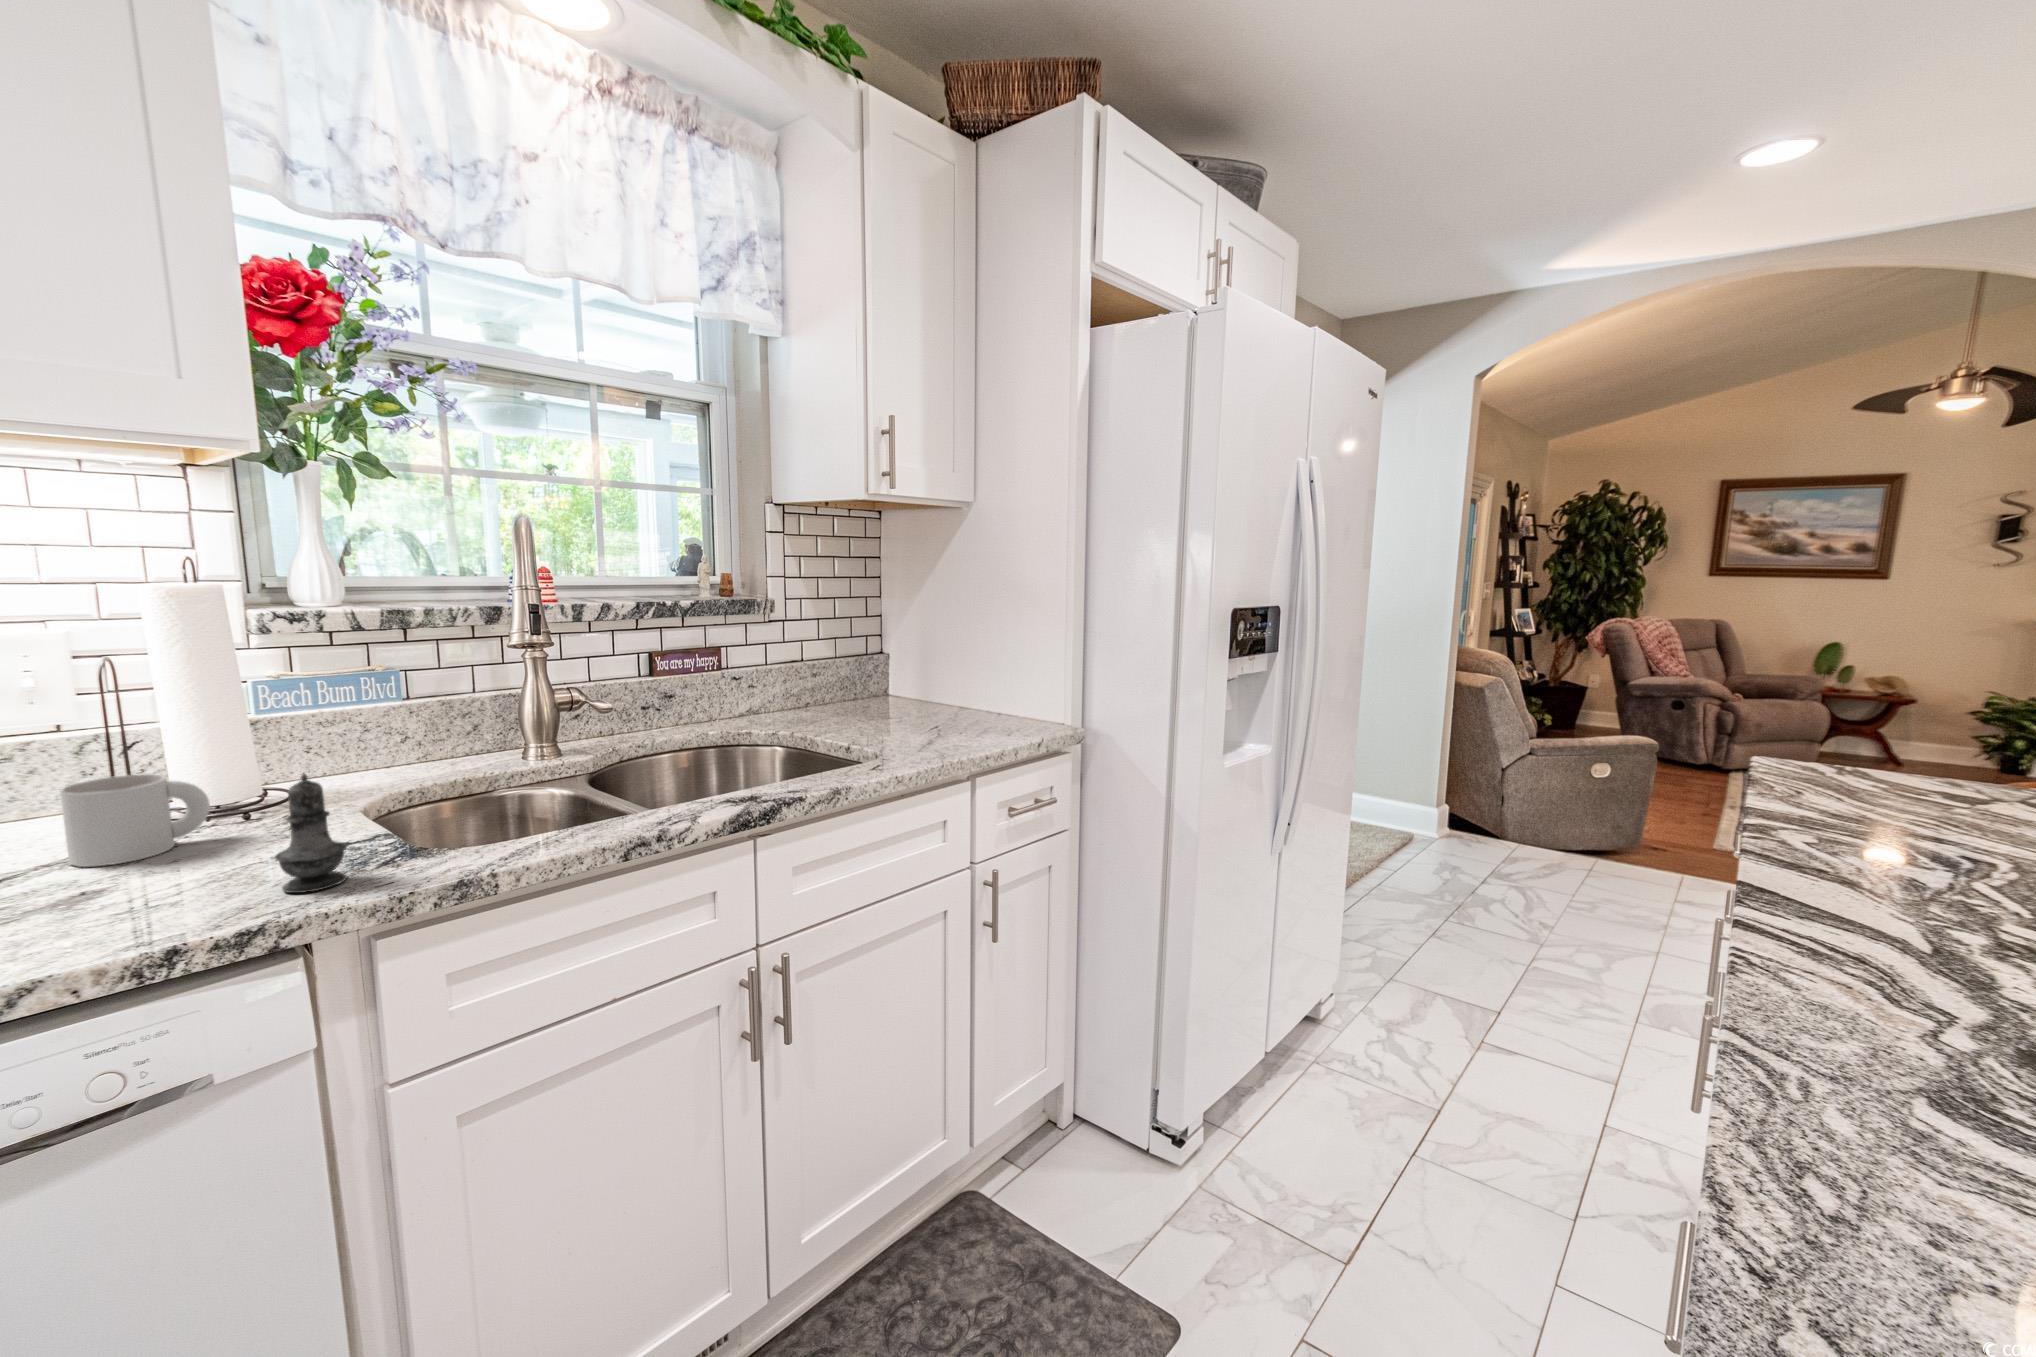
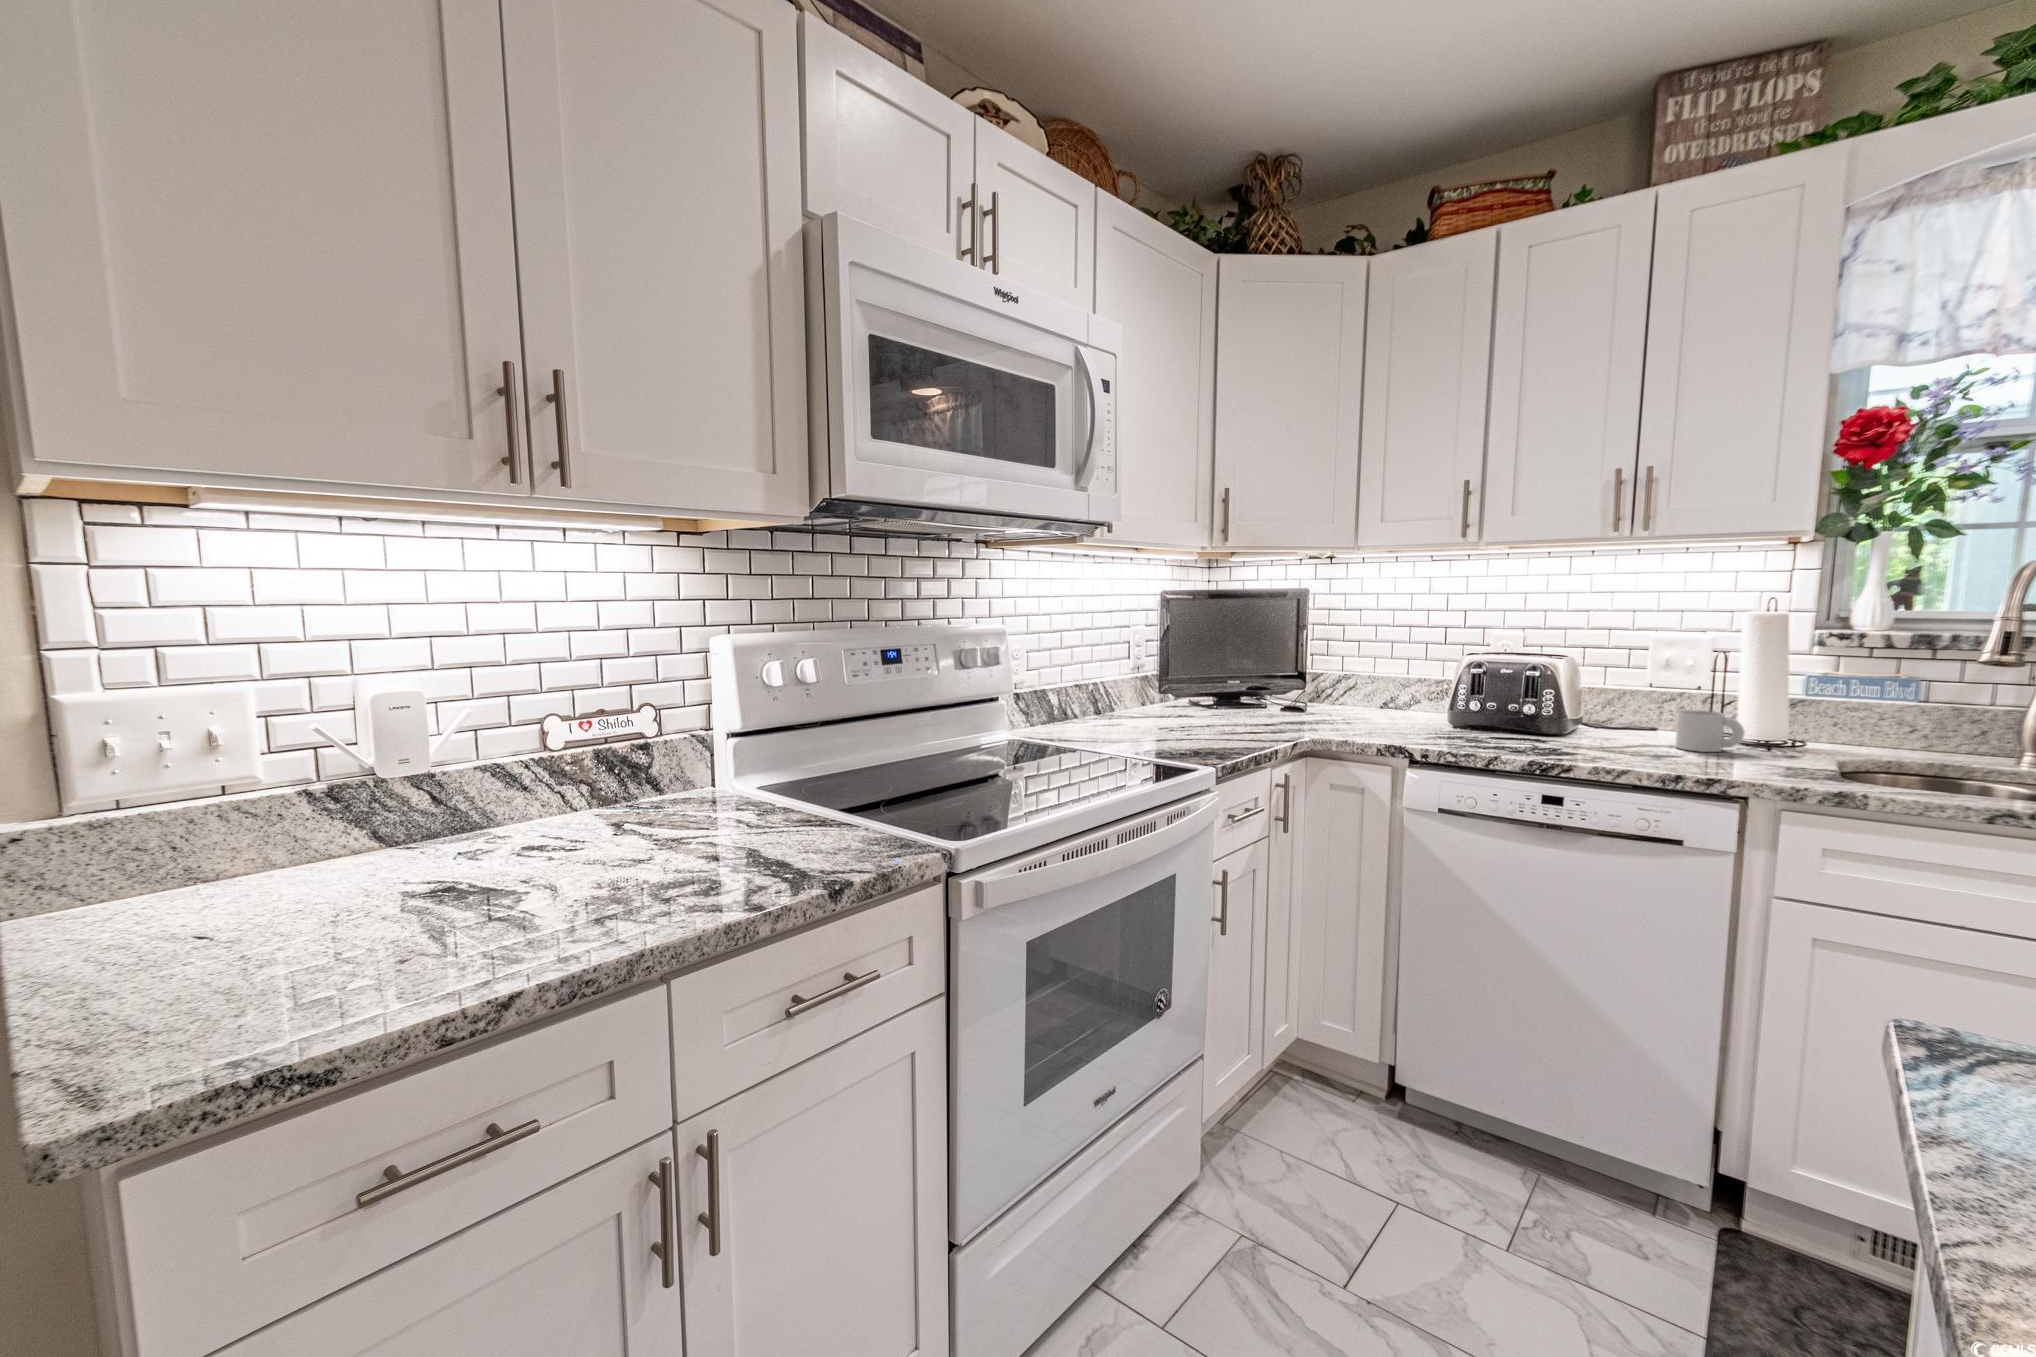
salt shaker: present [275,774,347,893] -> none [1743,714,1783,777]

